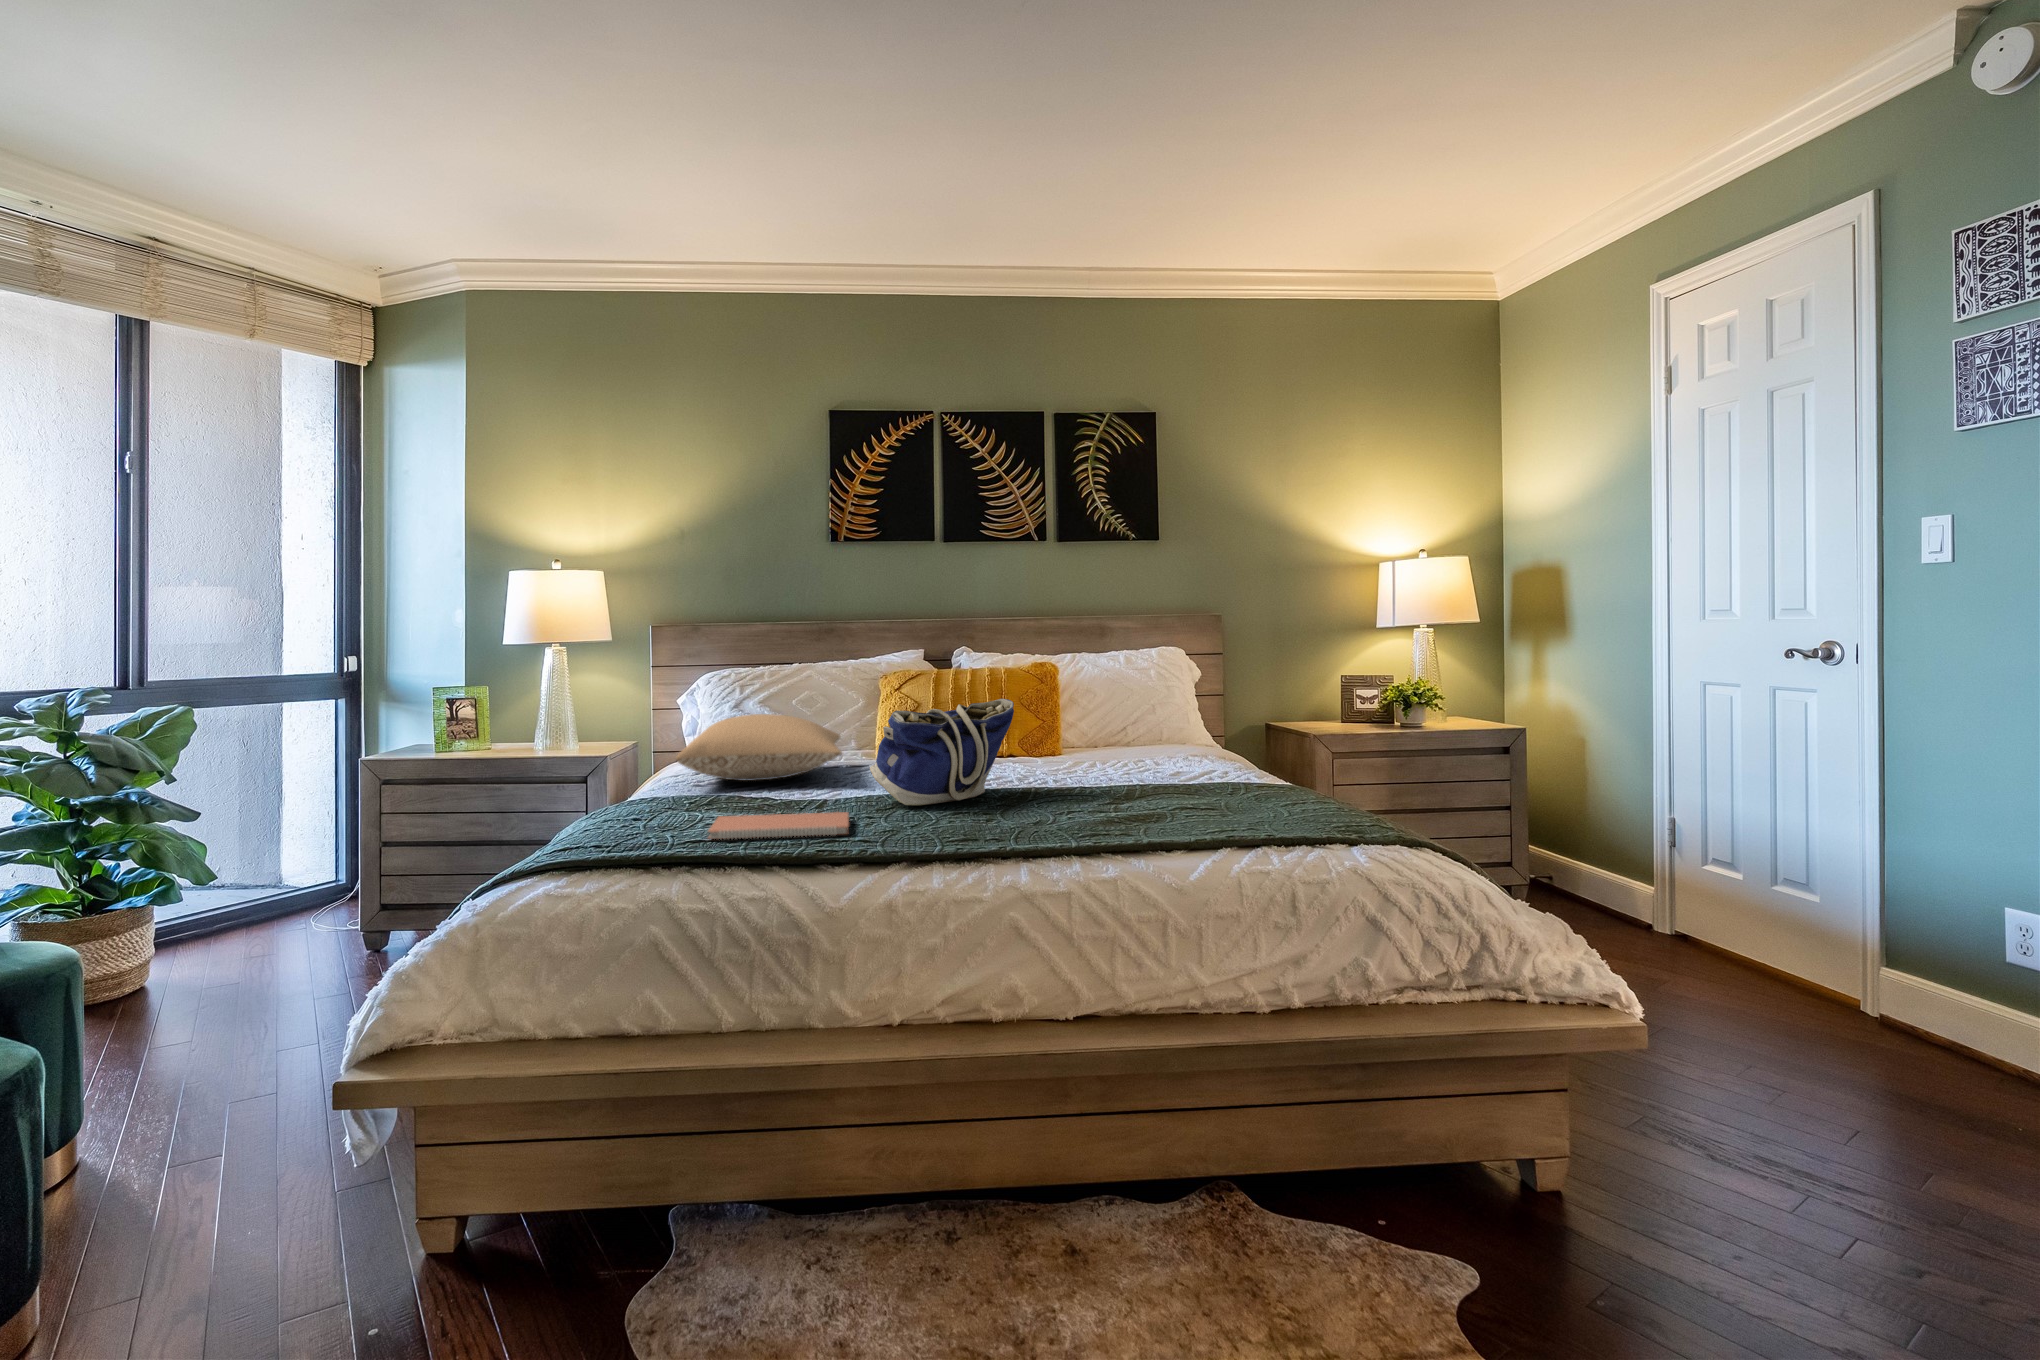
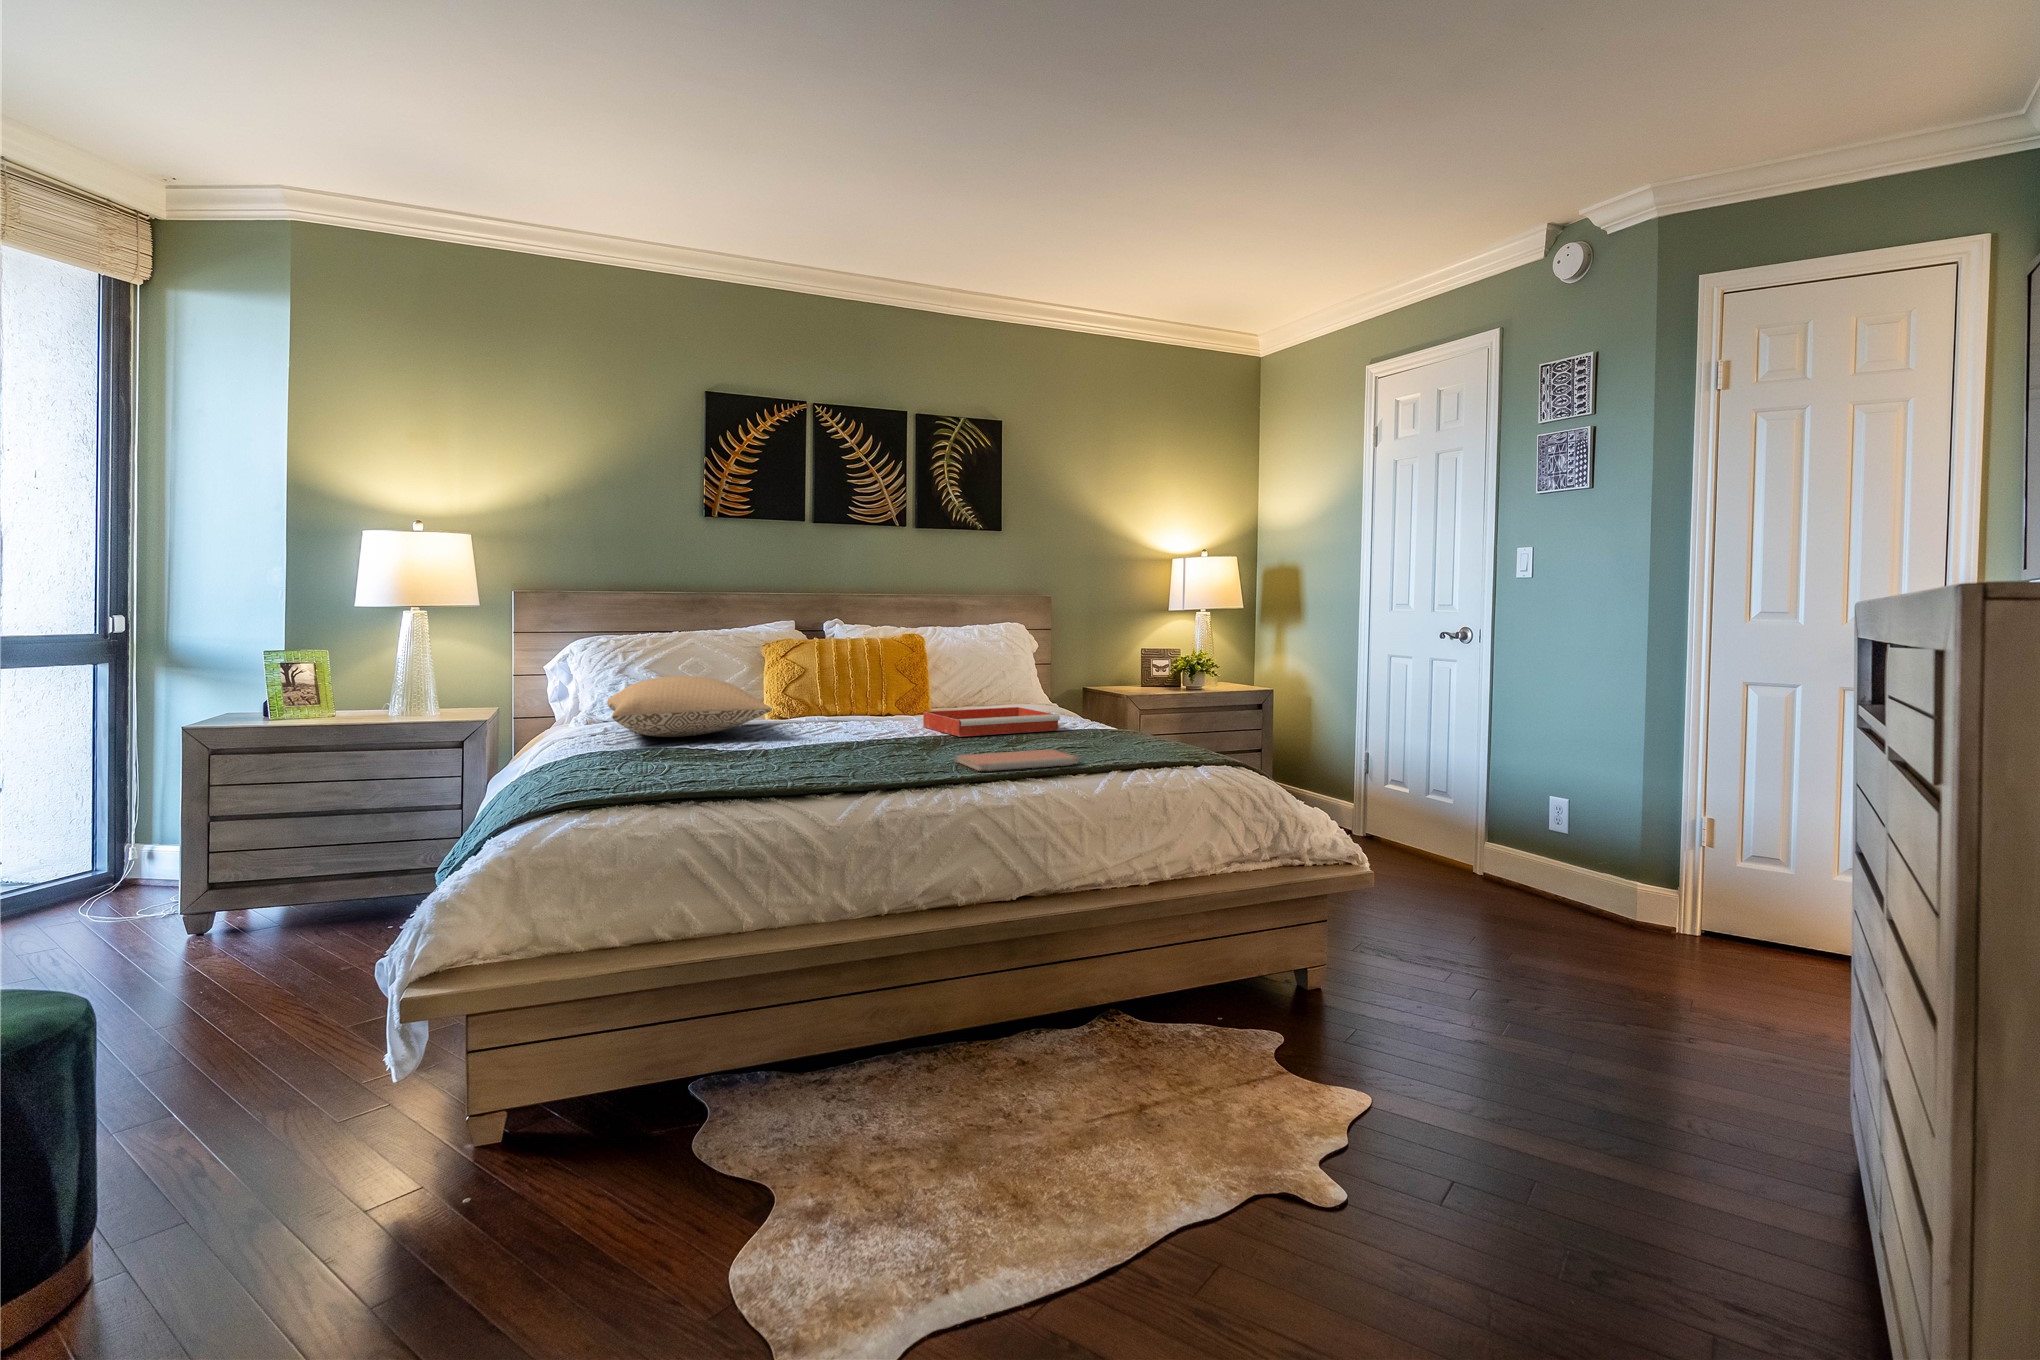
tote bag: present [870,699,1014,805] -> none [811,661,931,750]
tray: none [1026,752,1187,790] -> present [923,707,1060,737]
notebook: present [708,812,849,839] -> present [957,749,1078,771]

